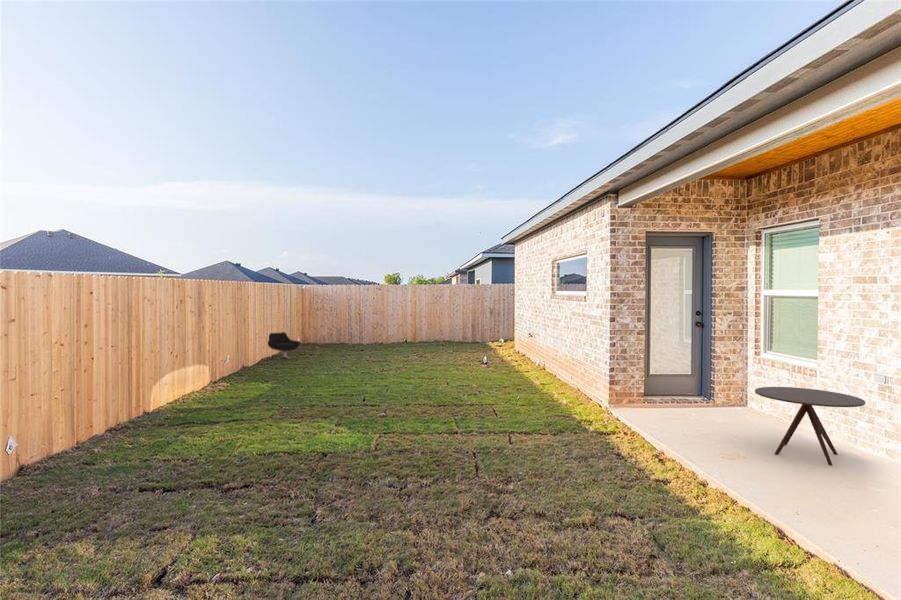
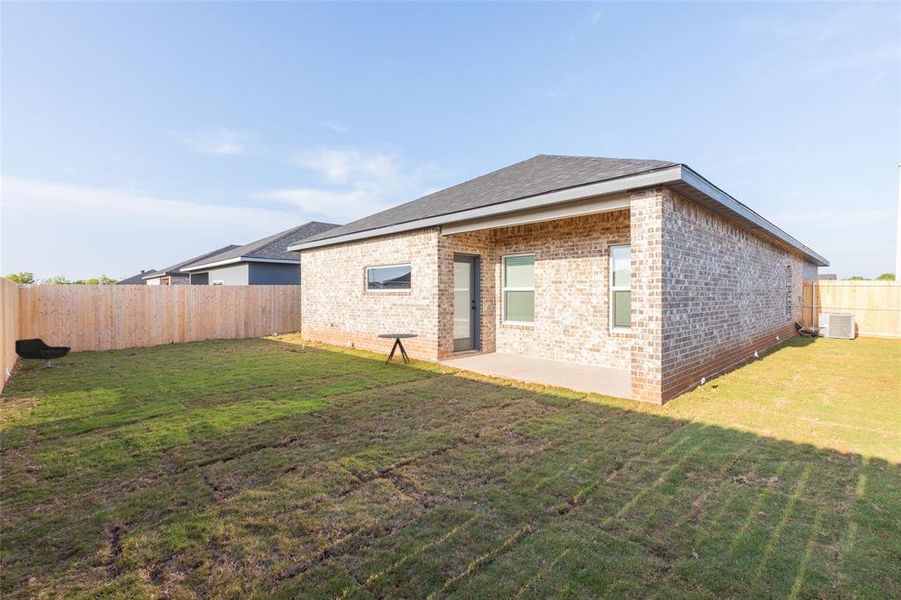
round table: present [755,387,865,466] -> present [378,334,418,364]

